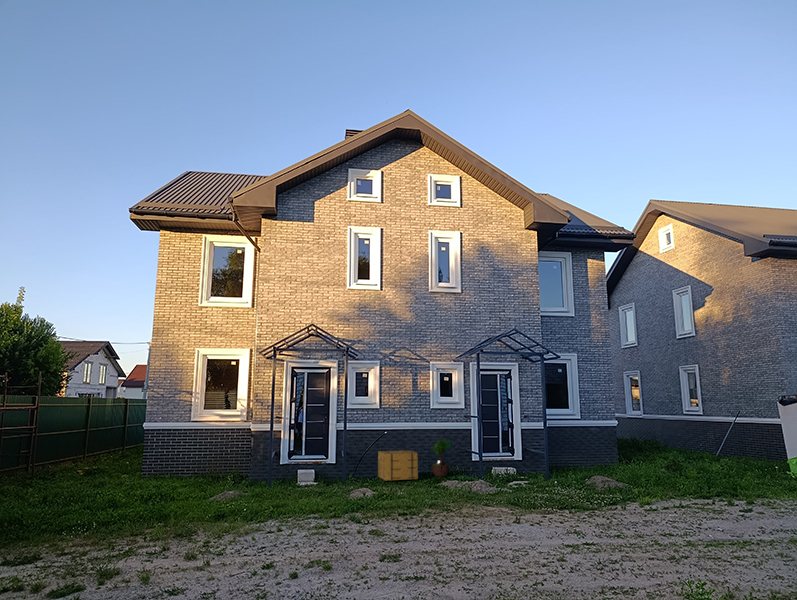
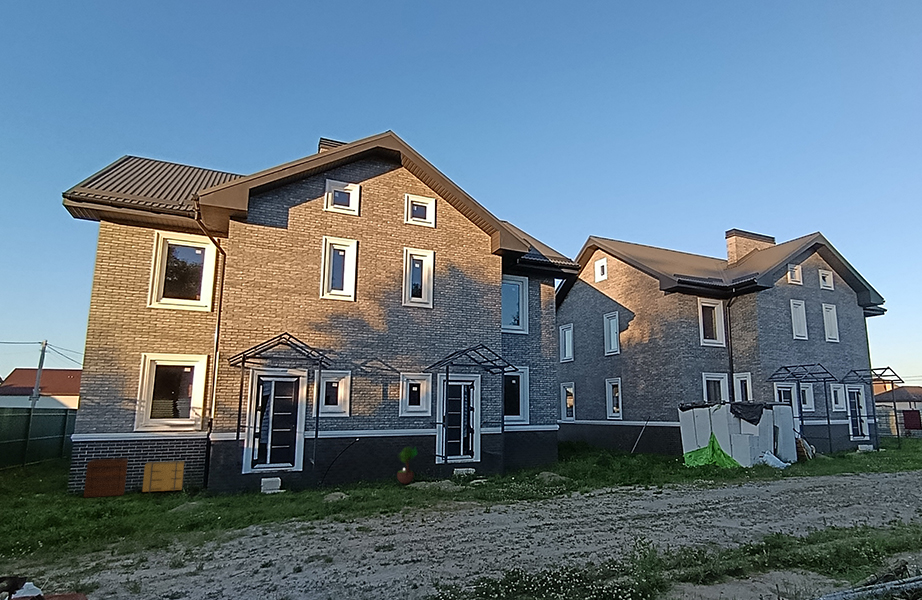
wooden crate: none [139,447,180,483] -> present [84,458,128,498]
cardboard box: present [378,450,418,481] -> present [143,461,184,492]

